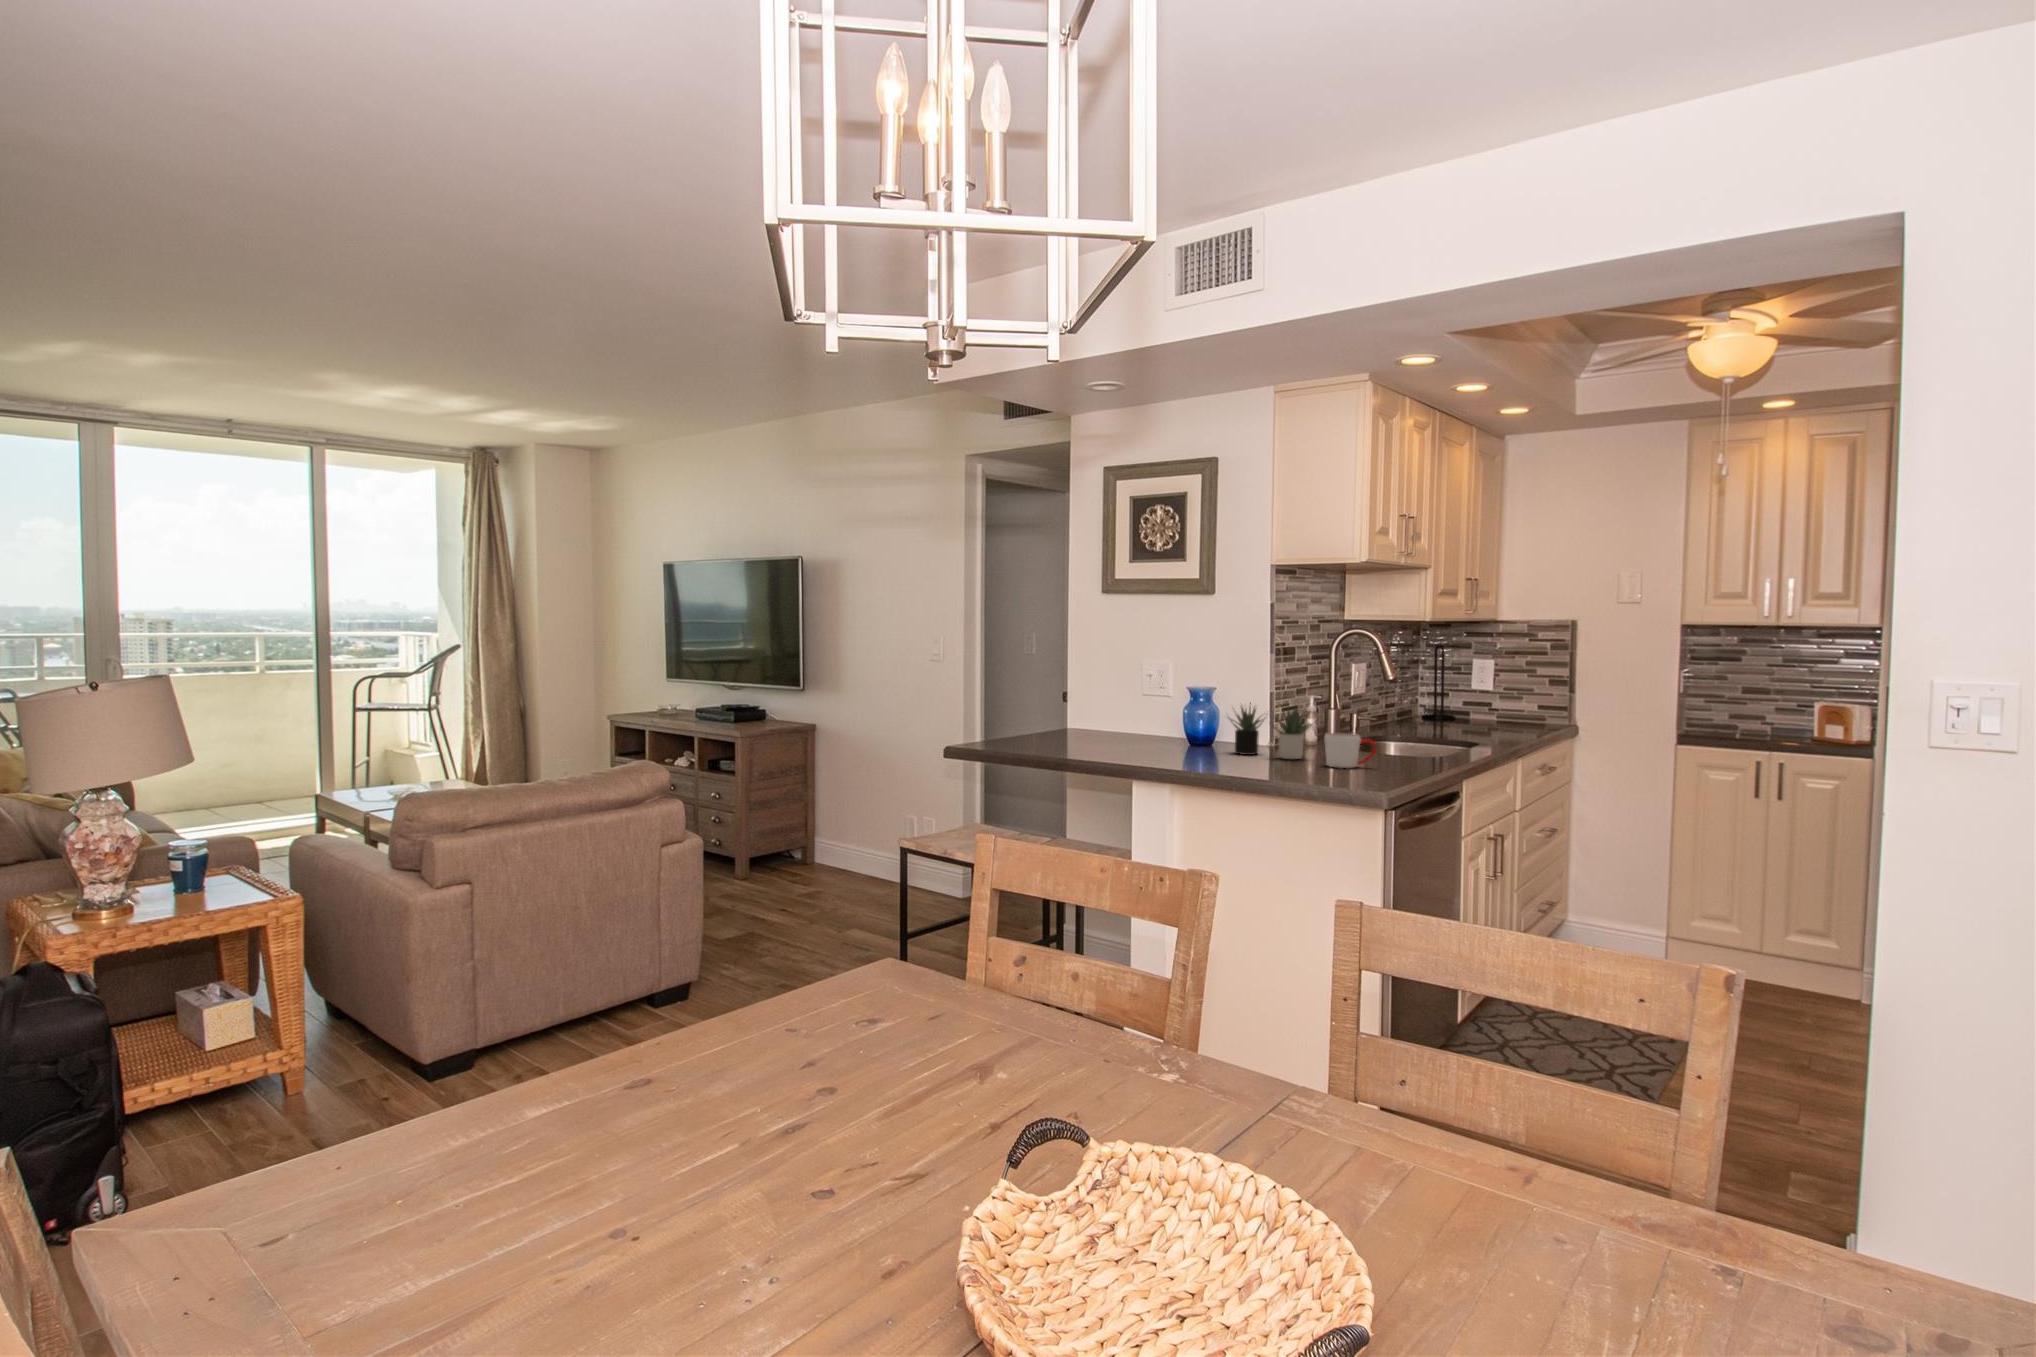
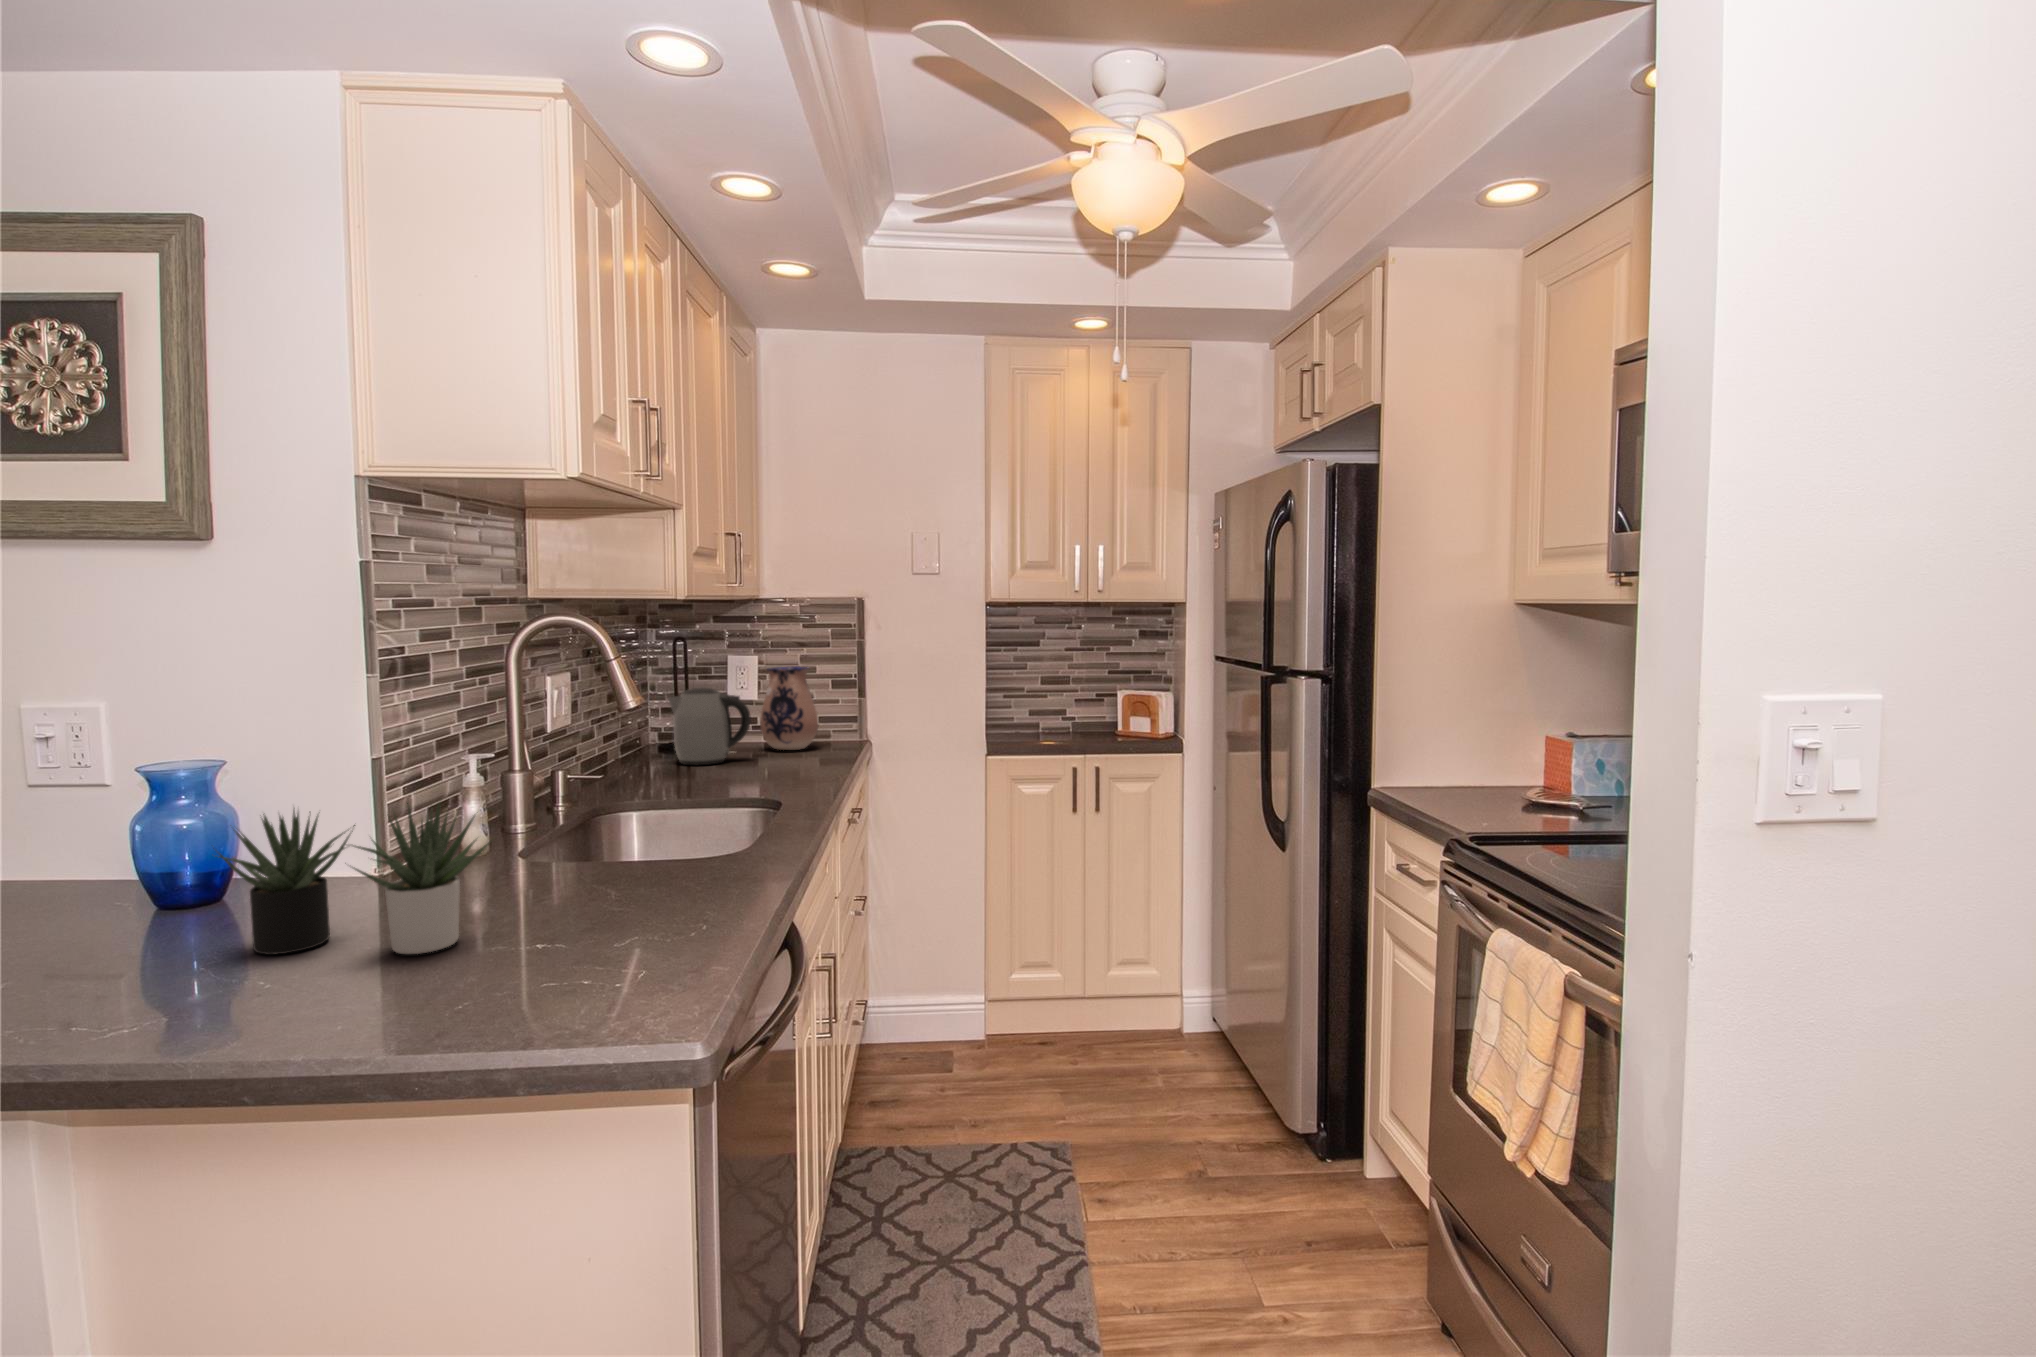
ceramic pitcher: none [1491,668,1534,727] -> present [760,667,818,750]
kettle: none [1425,678,1479,728] -> present [668,688,751,765]
mug: present [1324,733,1377,768] -> none [520,869,662,973]

